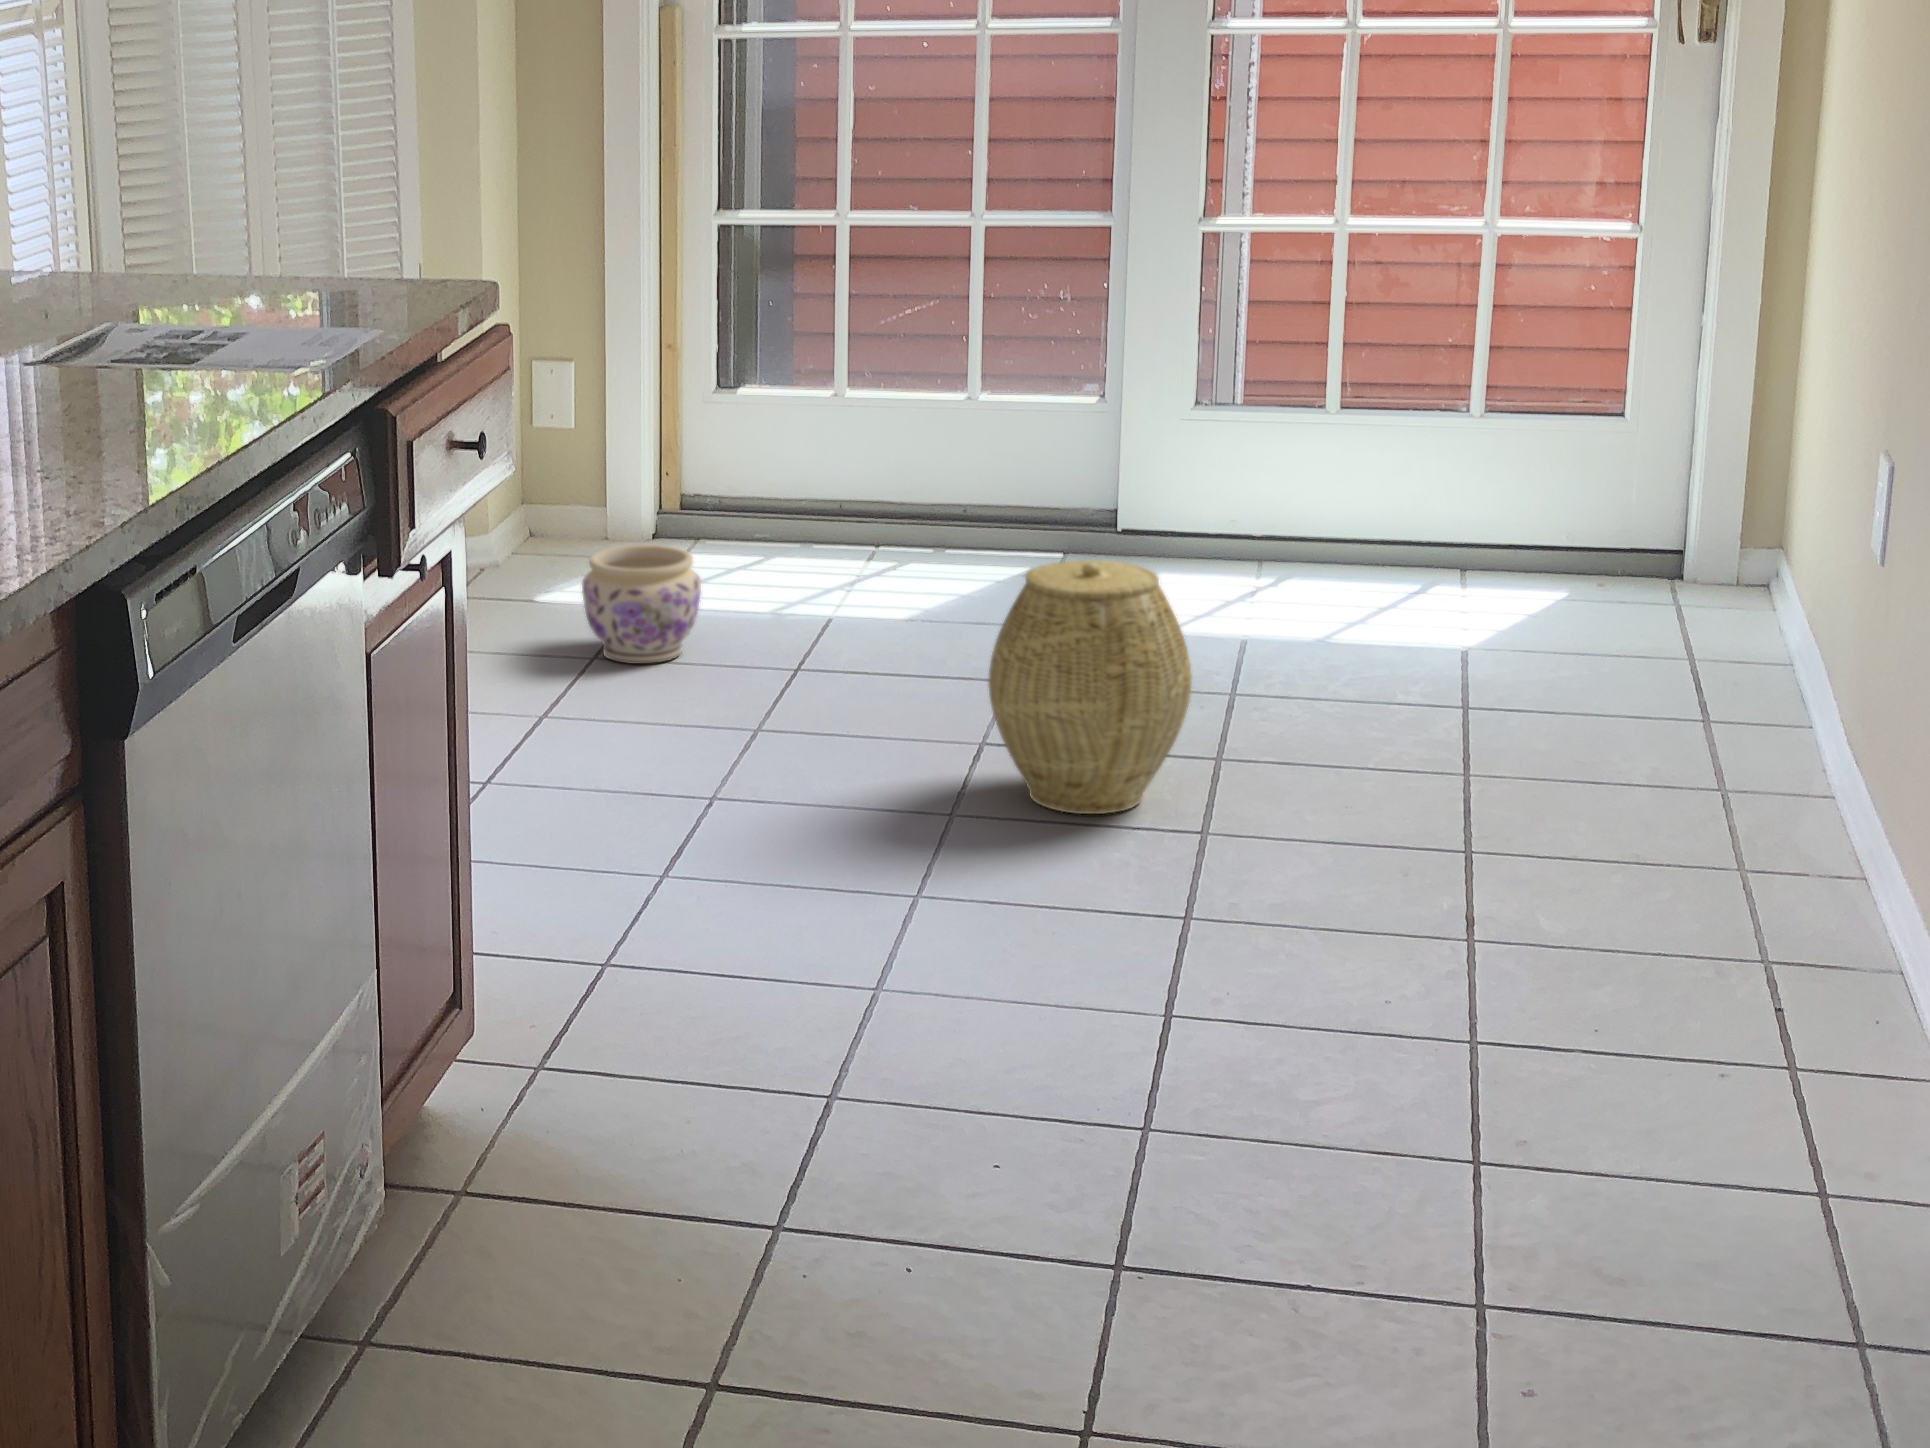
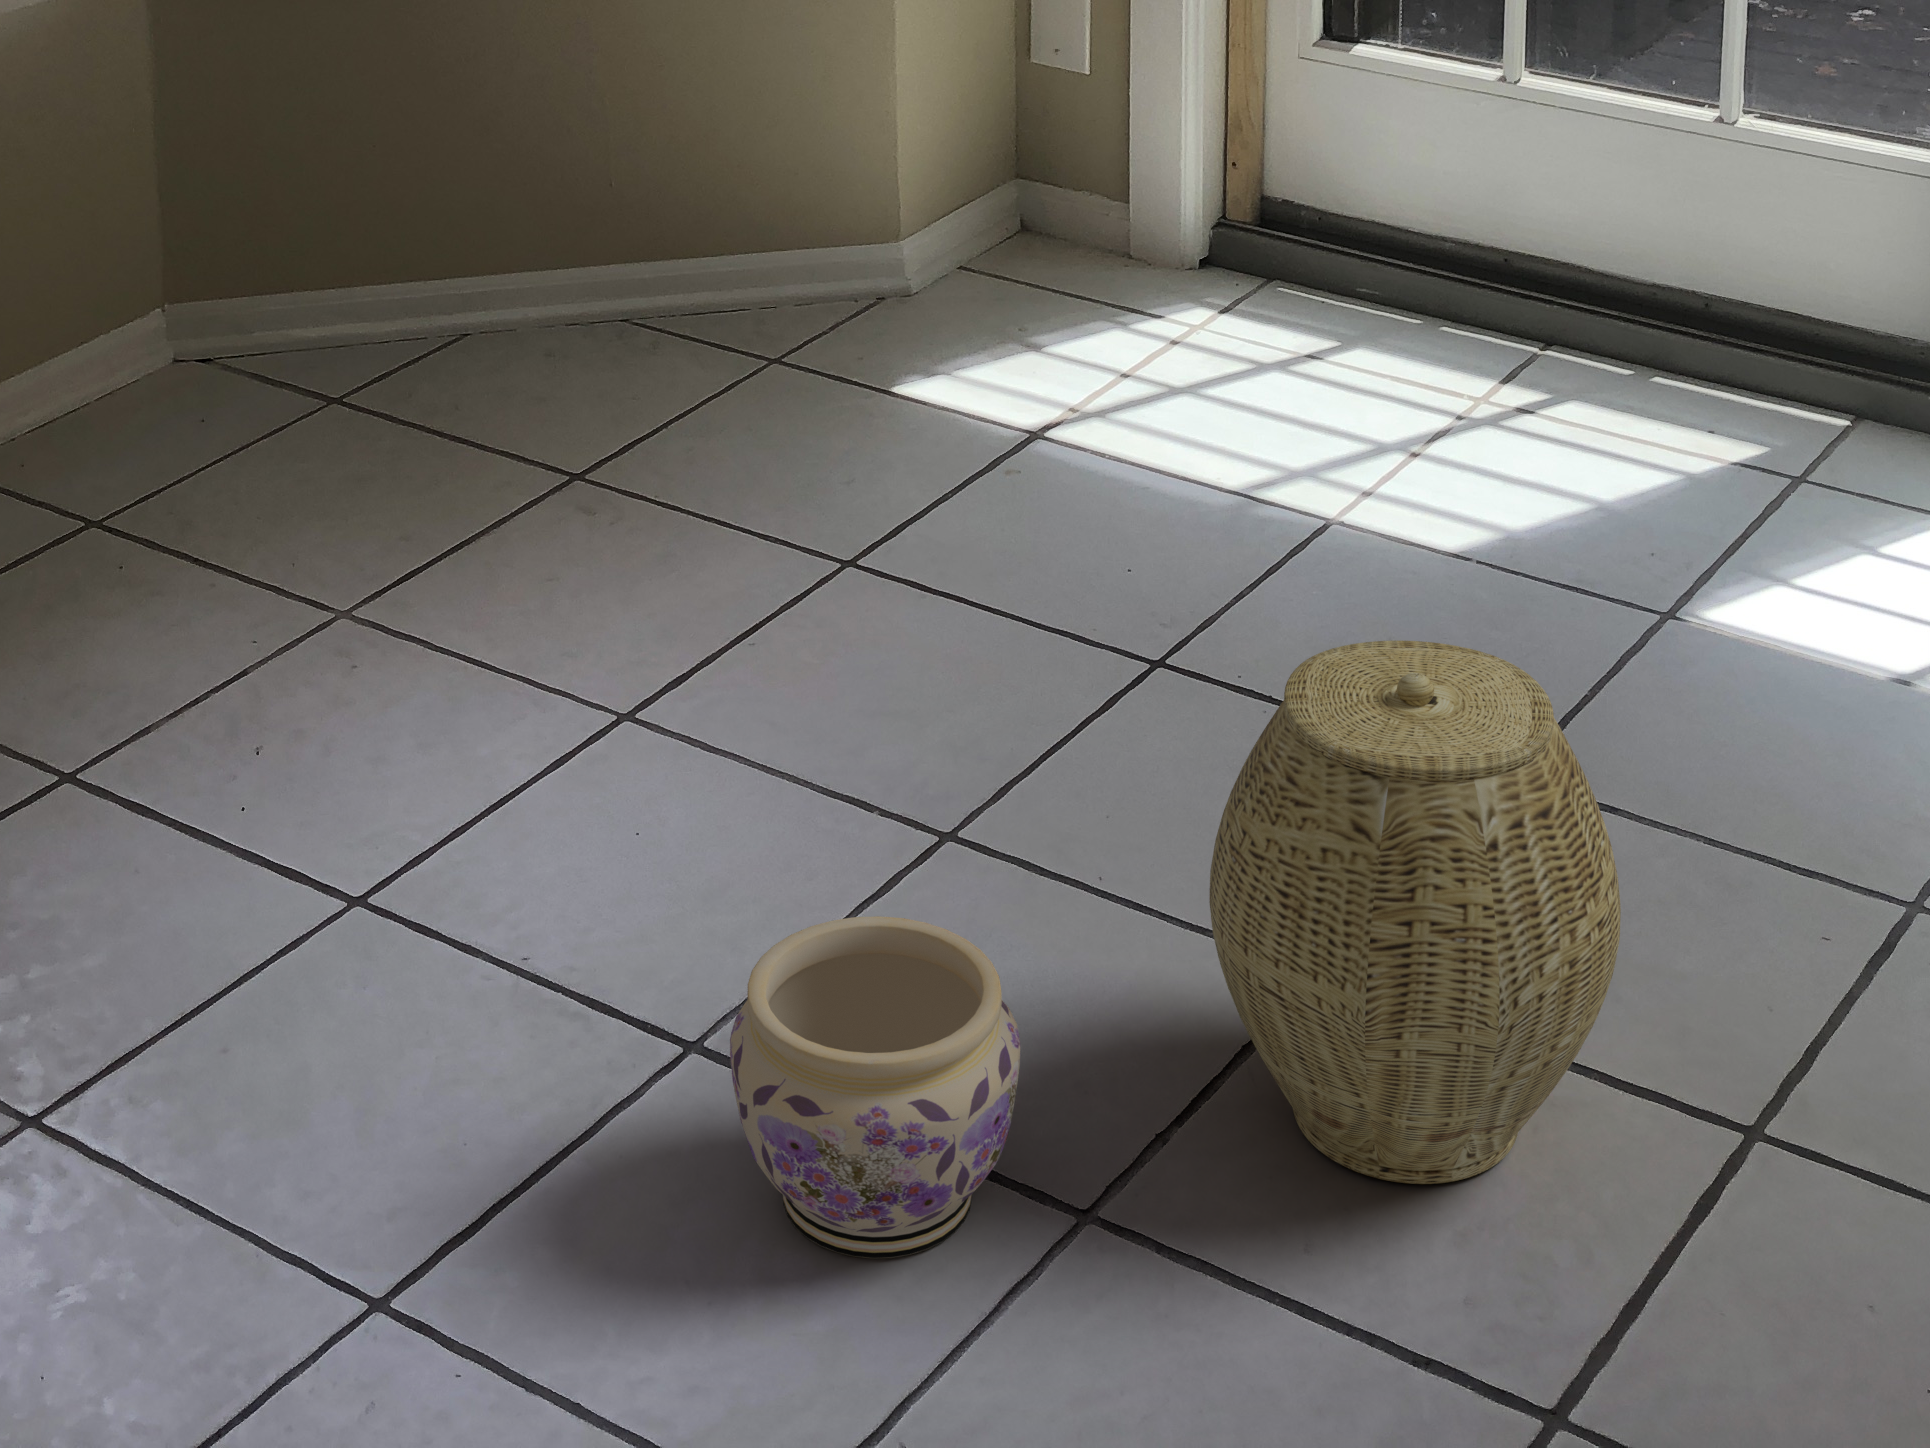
planter: present [582,545,701,664] -> present [730,916,1021,1258]

